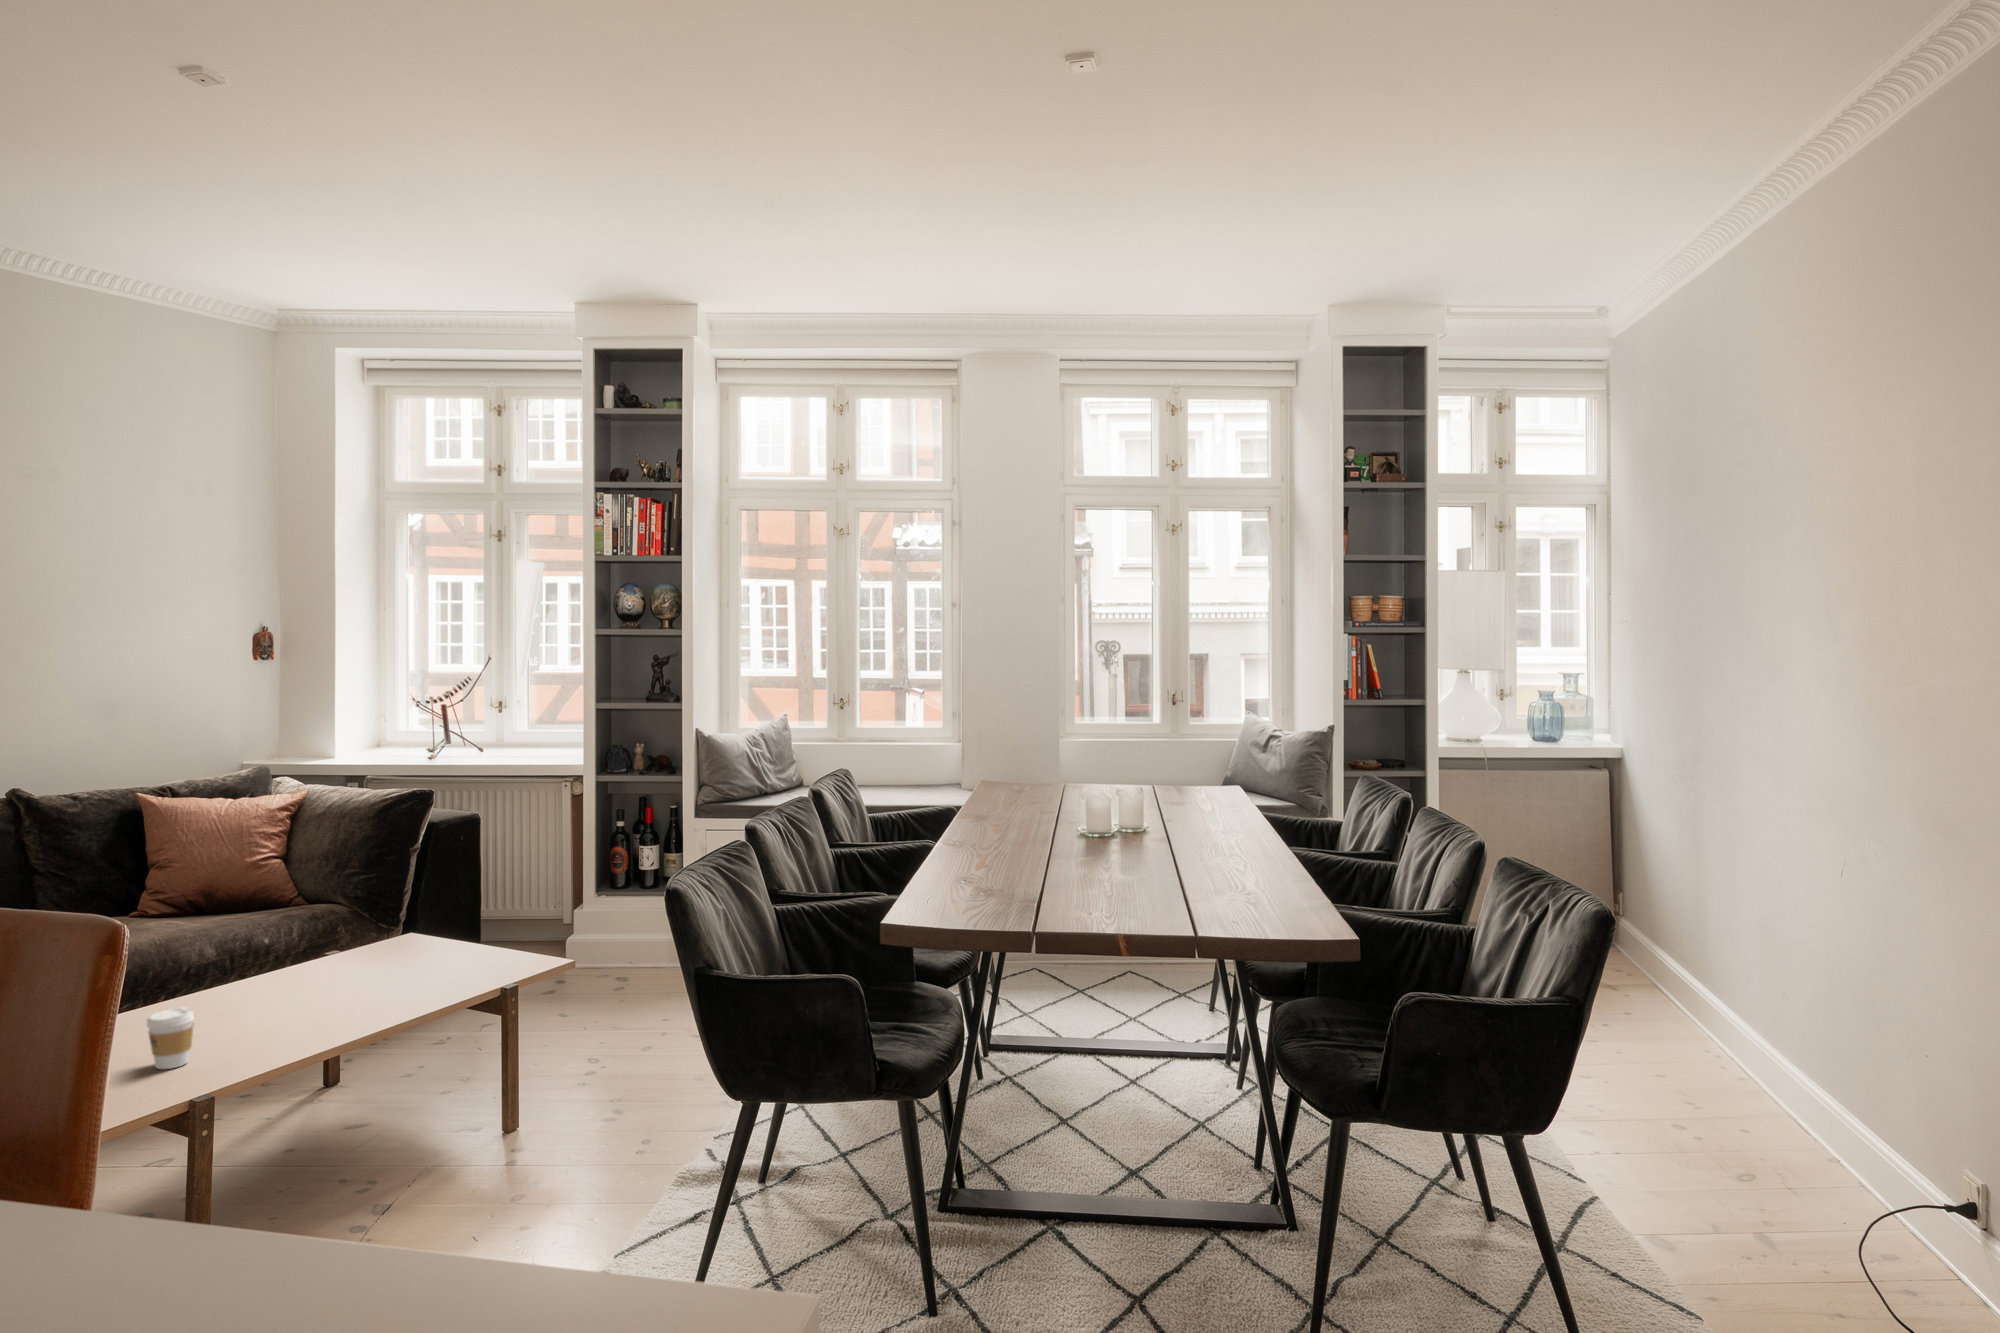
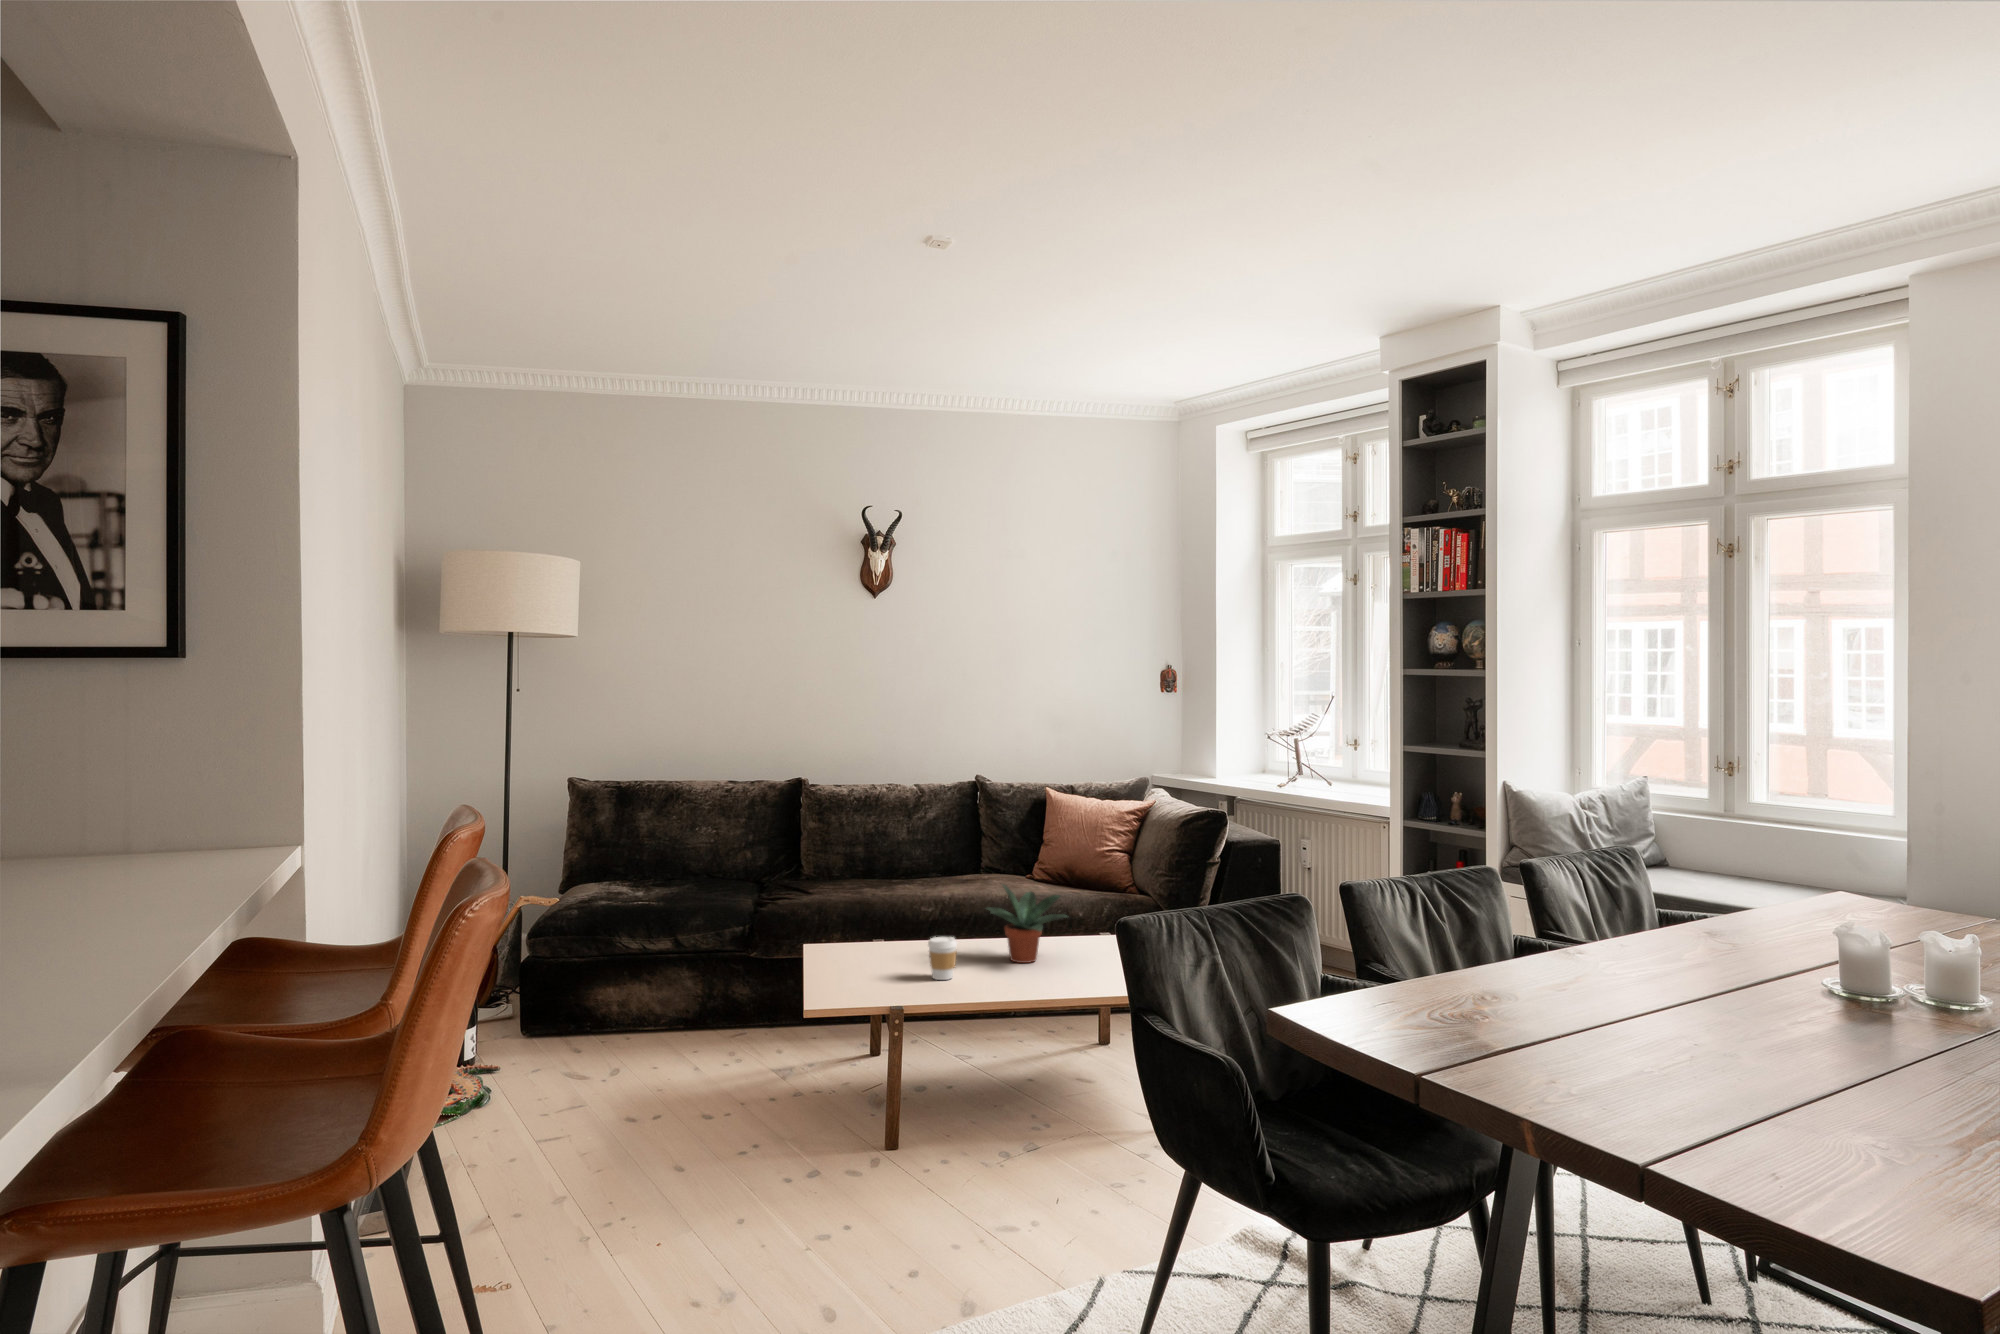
potted plant: none [185,923,328,1019] -> present [987,885,1067,963]

